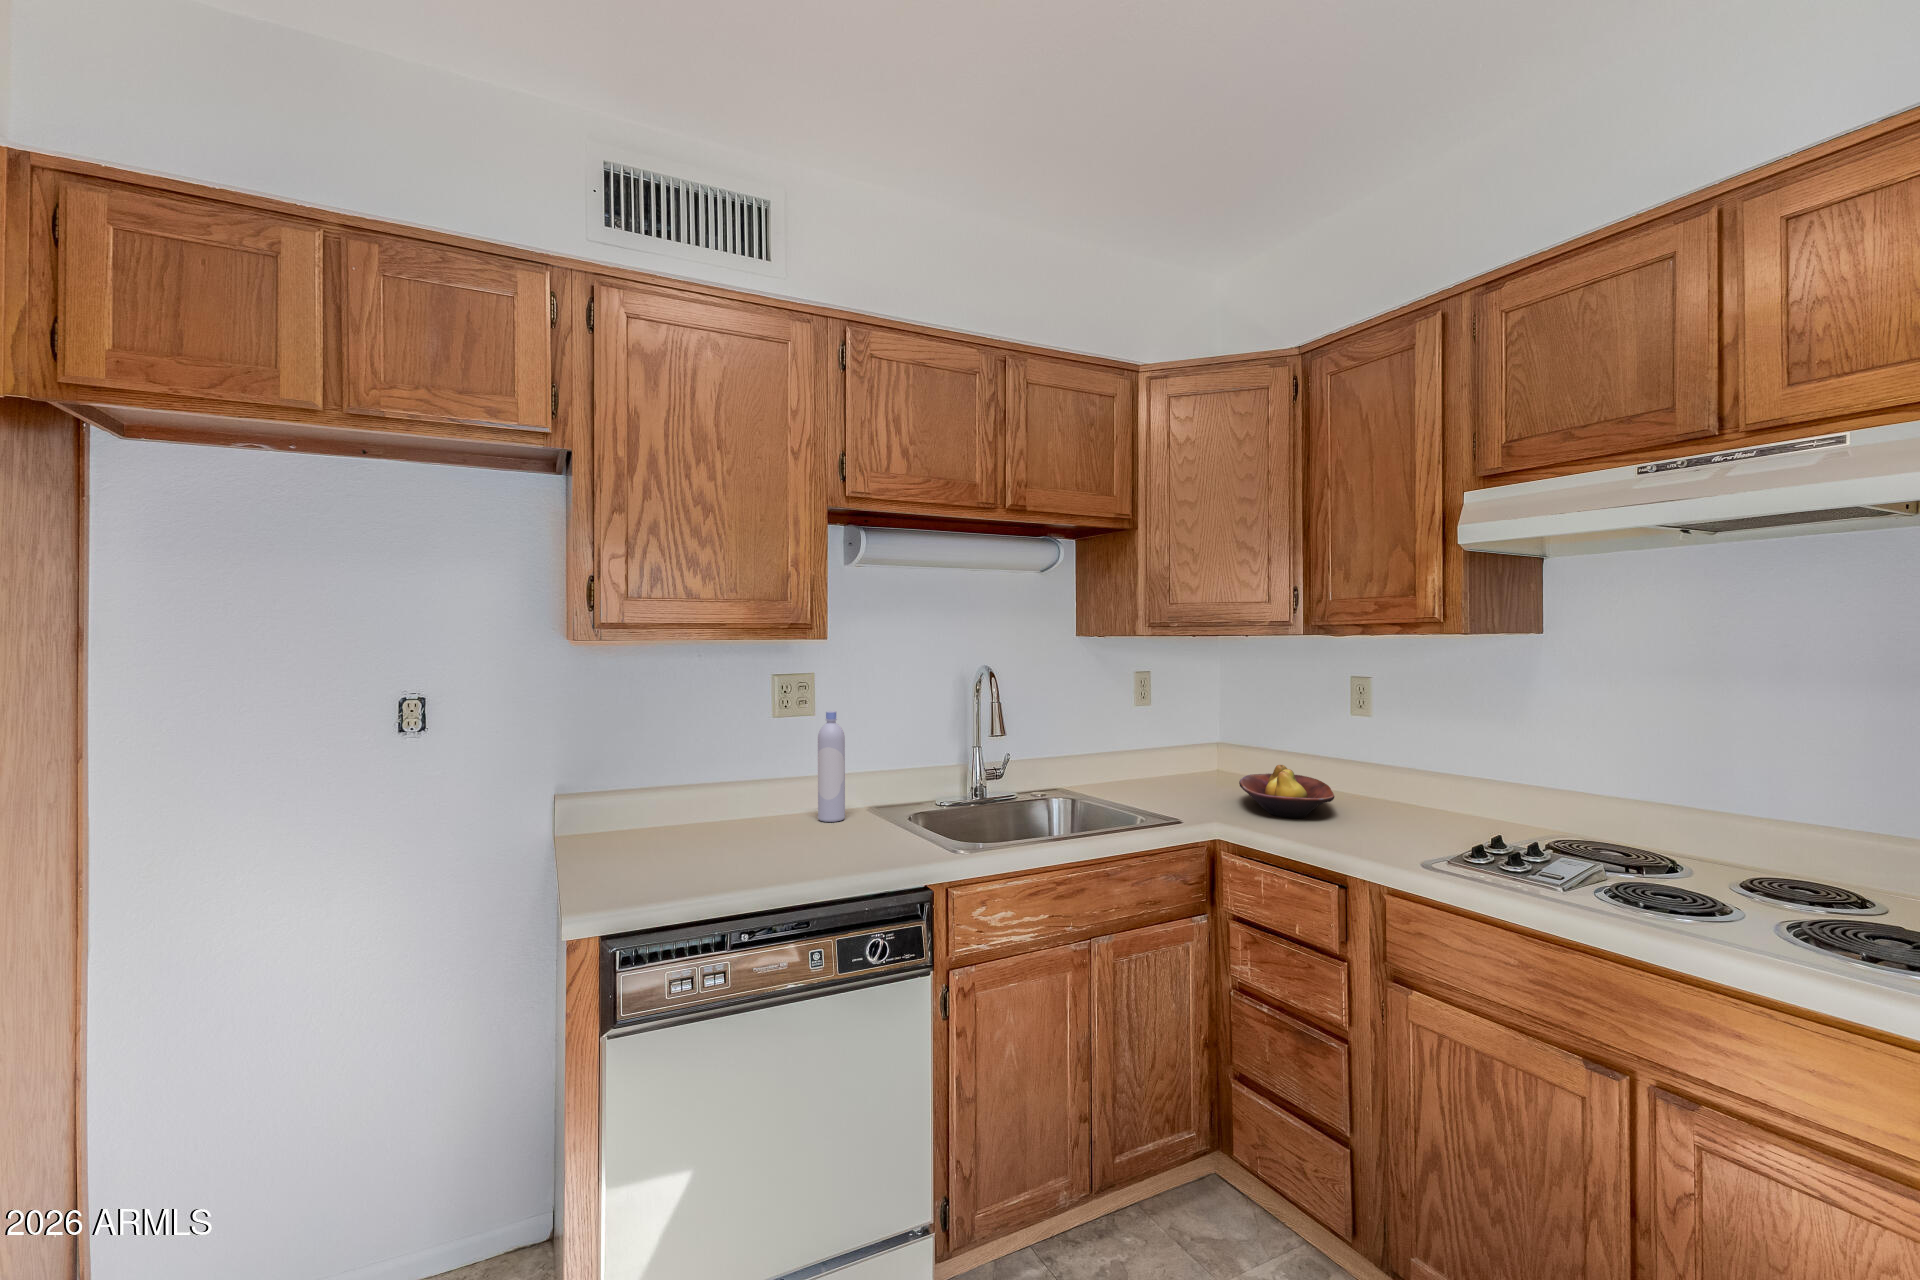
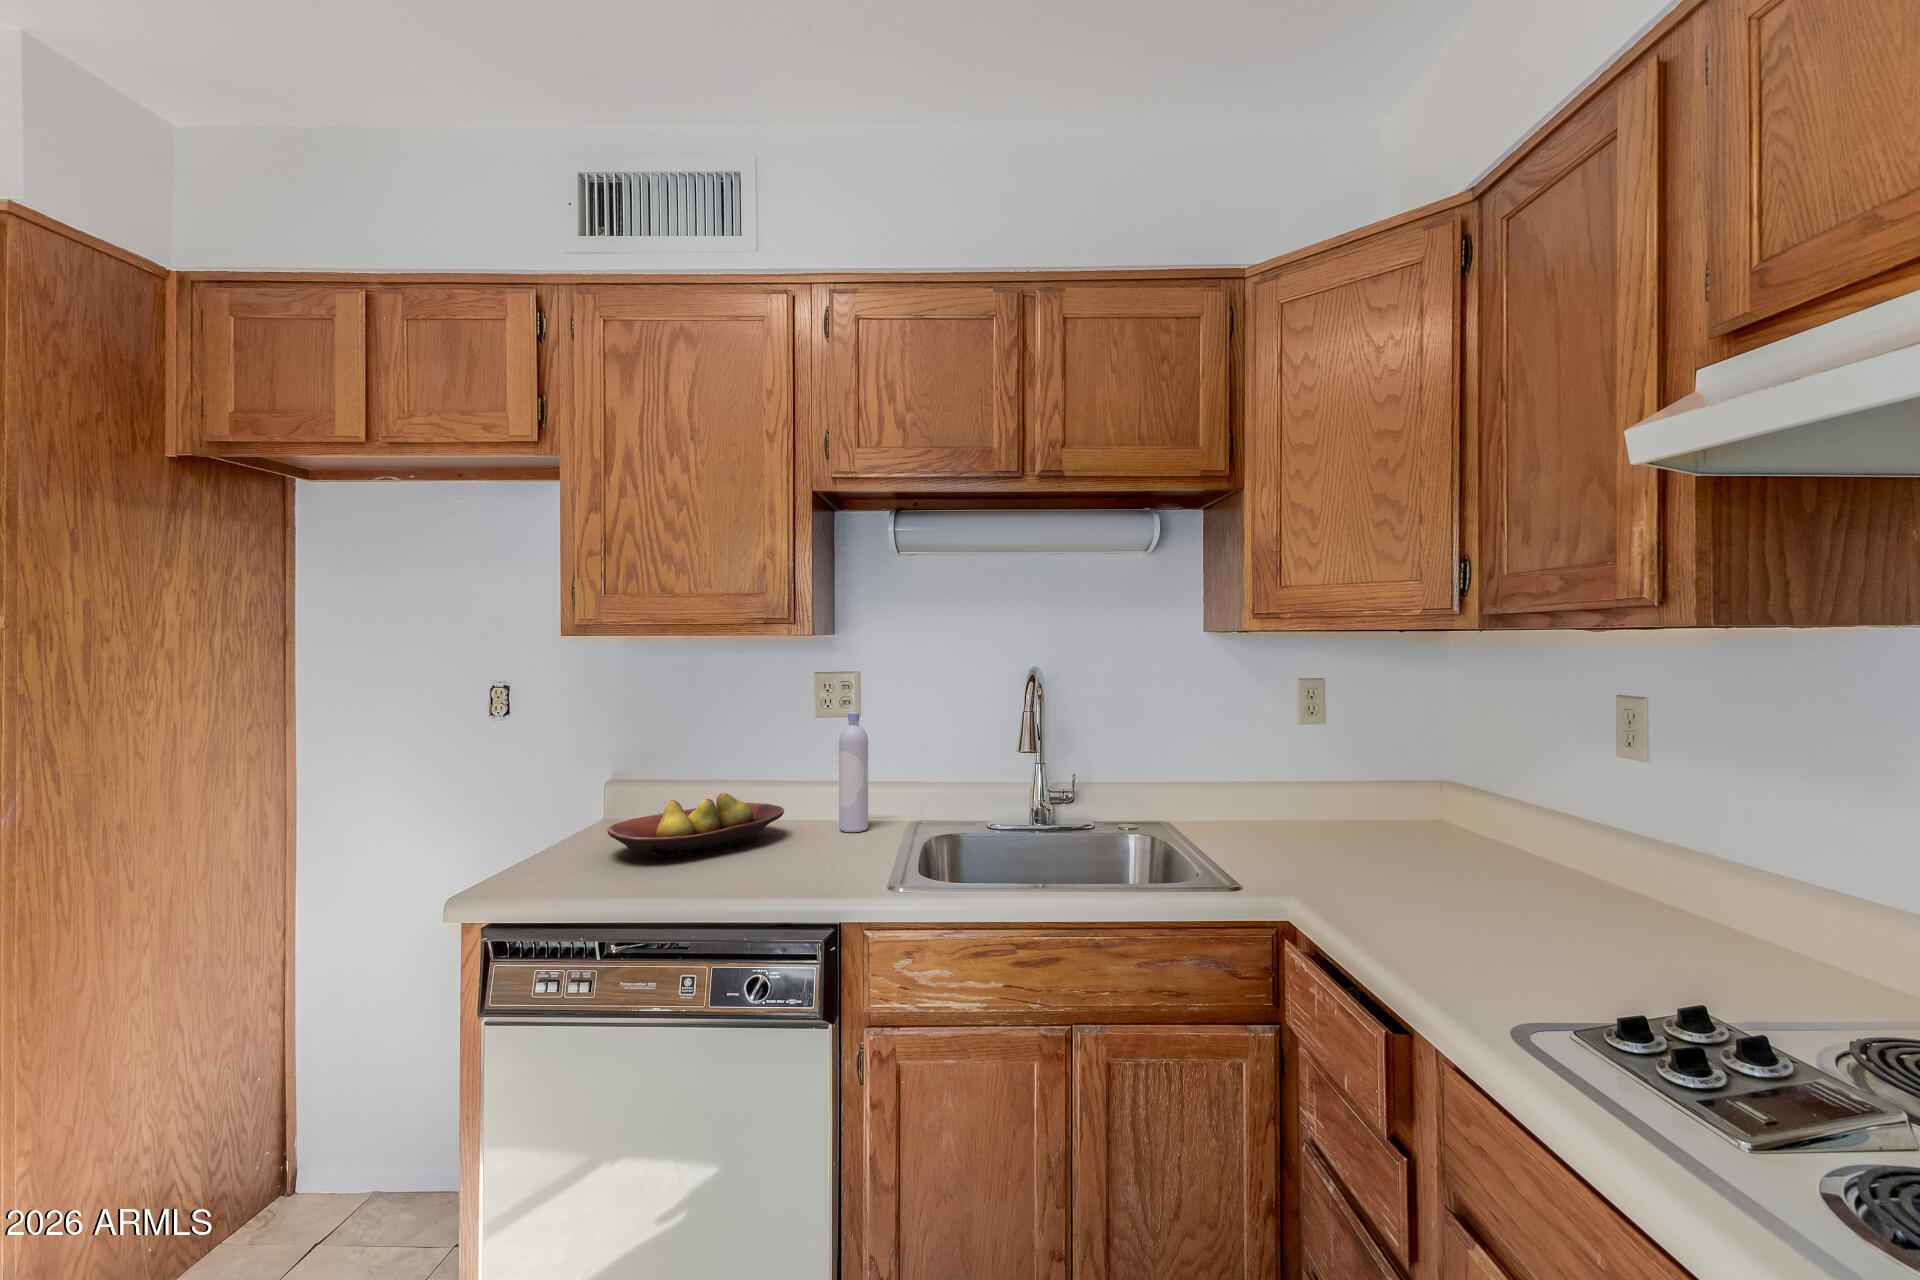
fruit bowl: present [1239,765,1334,818] -> present [608,793,784,860]

